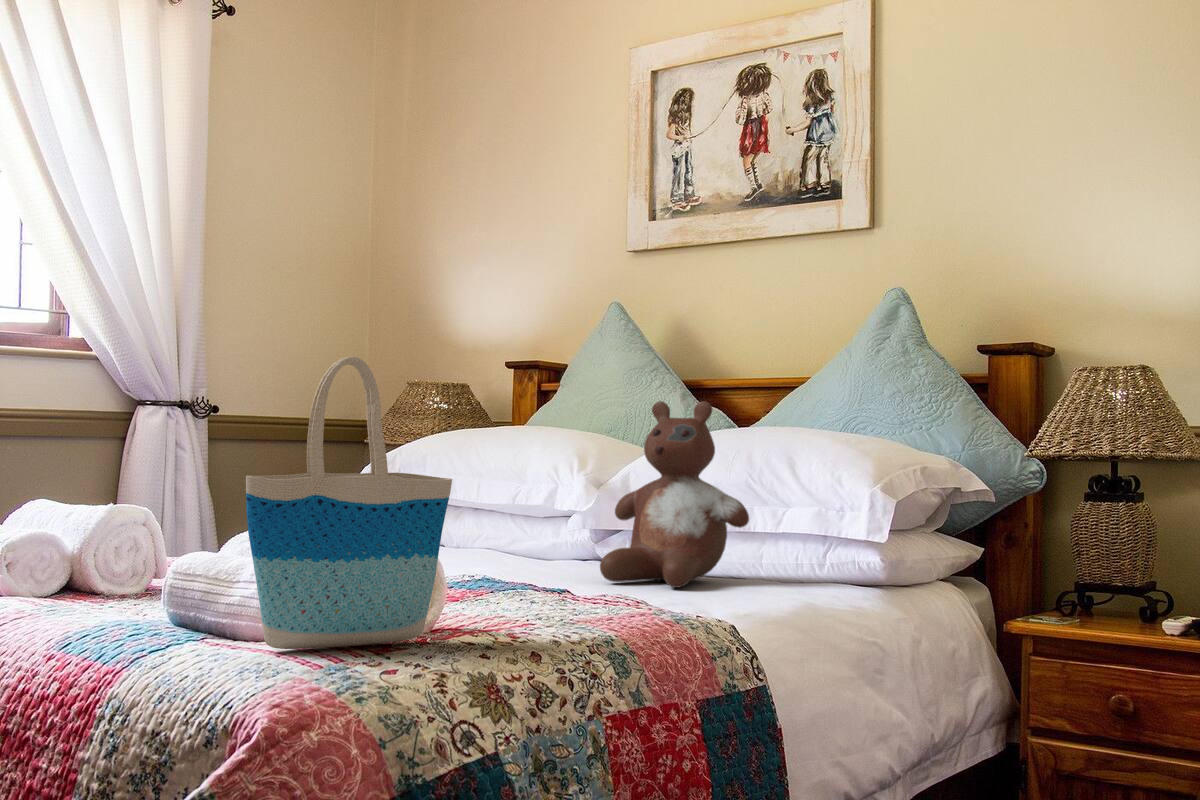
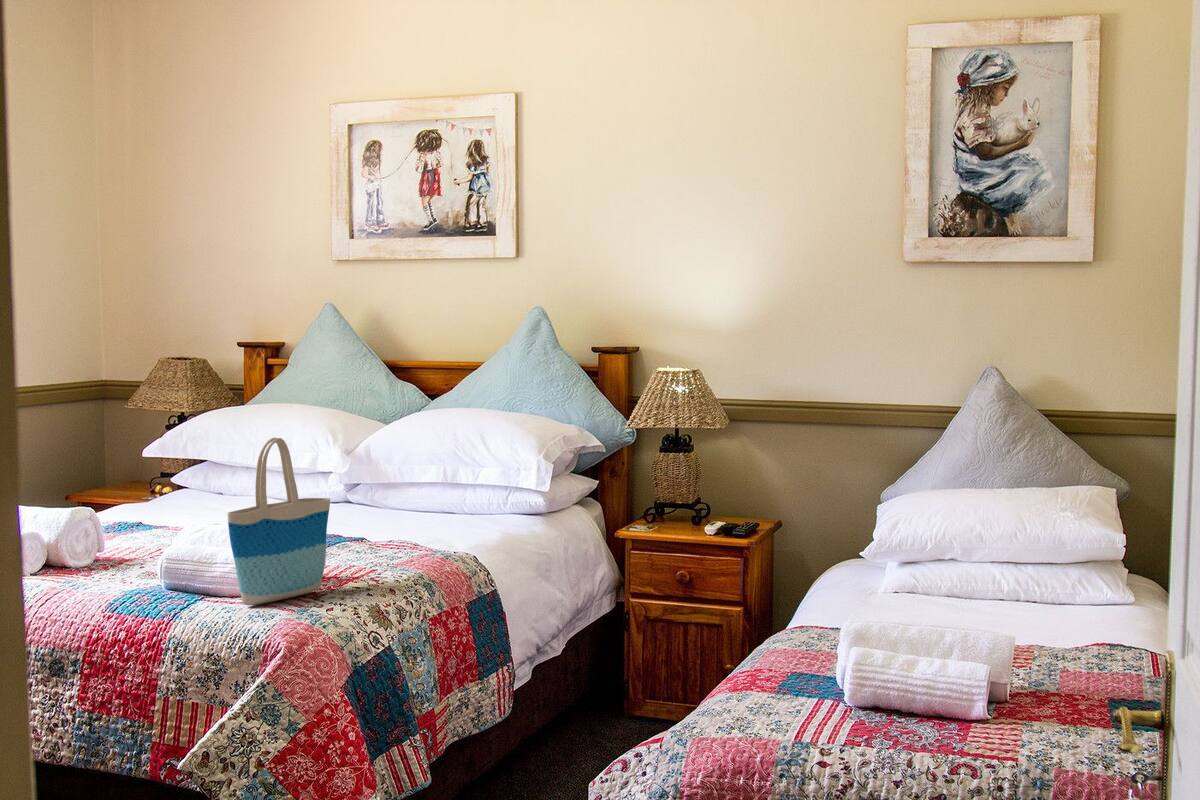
stuffed bear: present [600,401,749,587] -> none [369,408,463,533]

